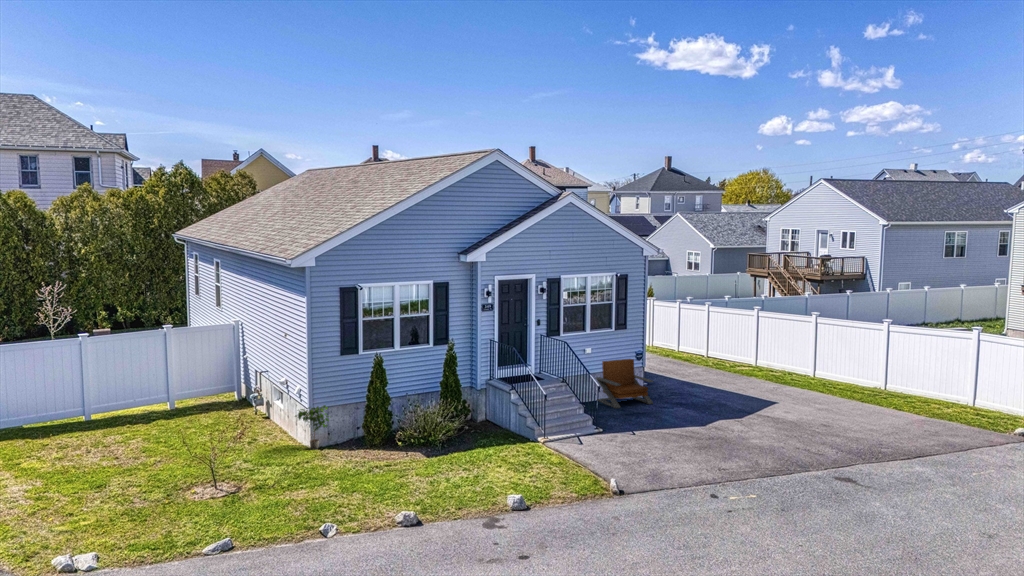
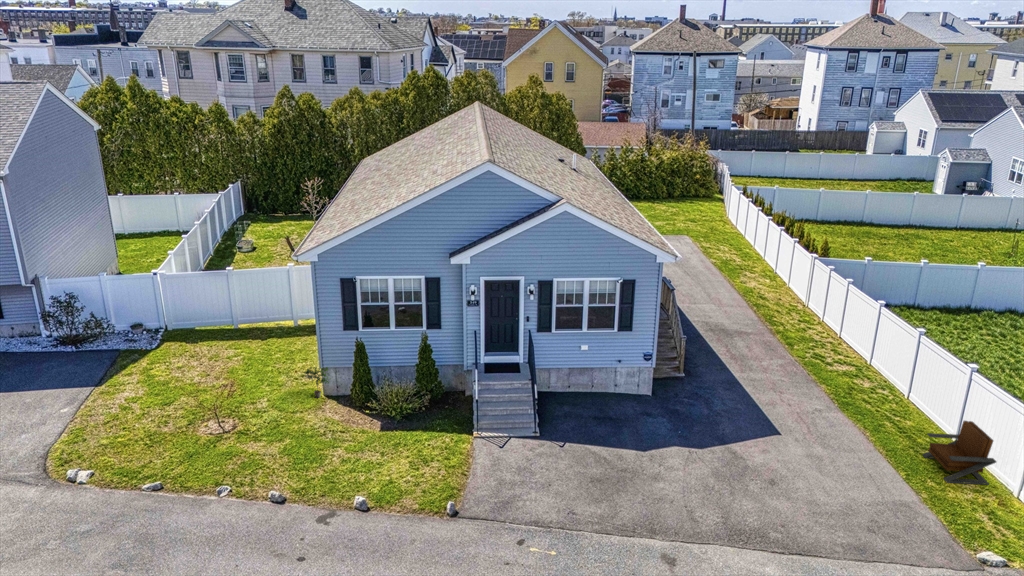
lounge chair: present [596,359,653,408] -> present [923,421,996,485]

